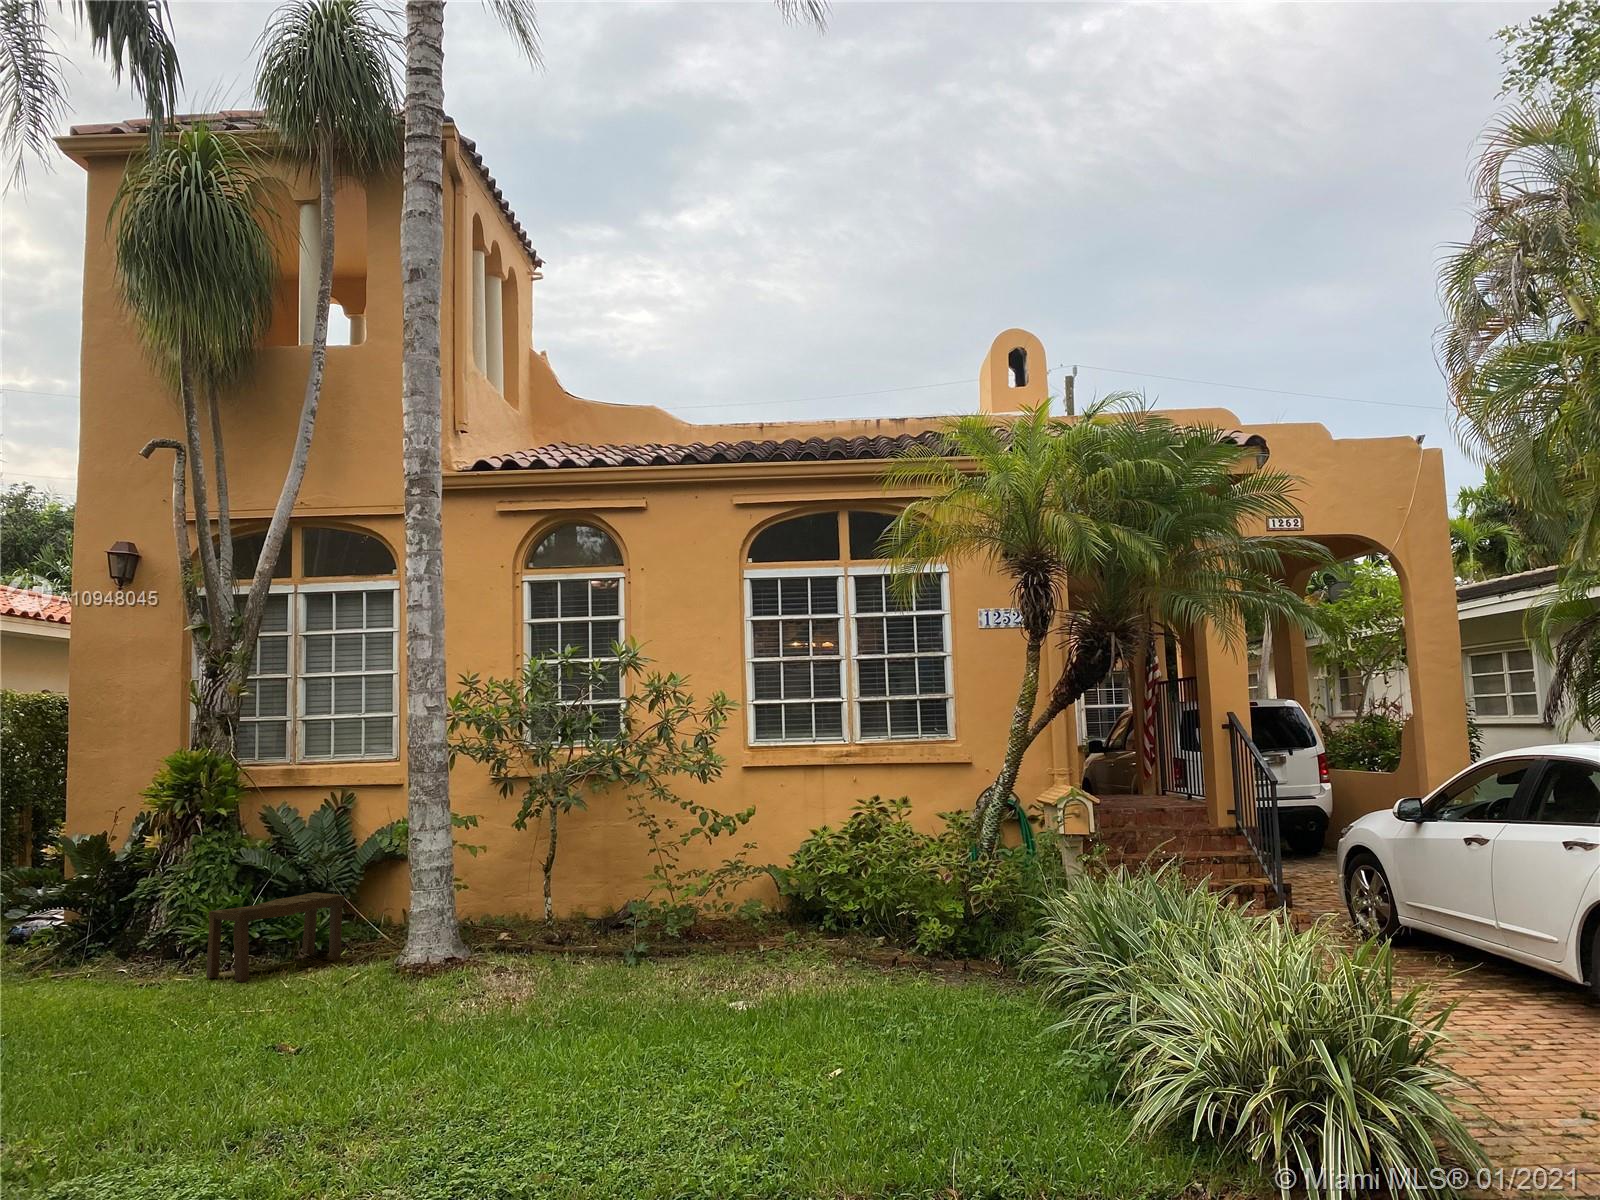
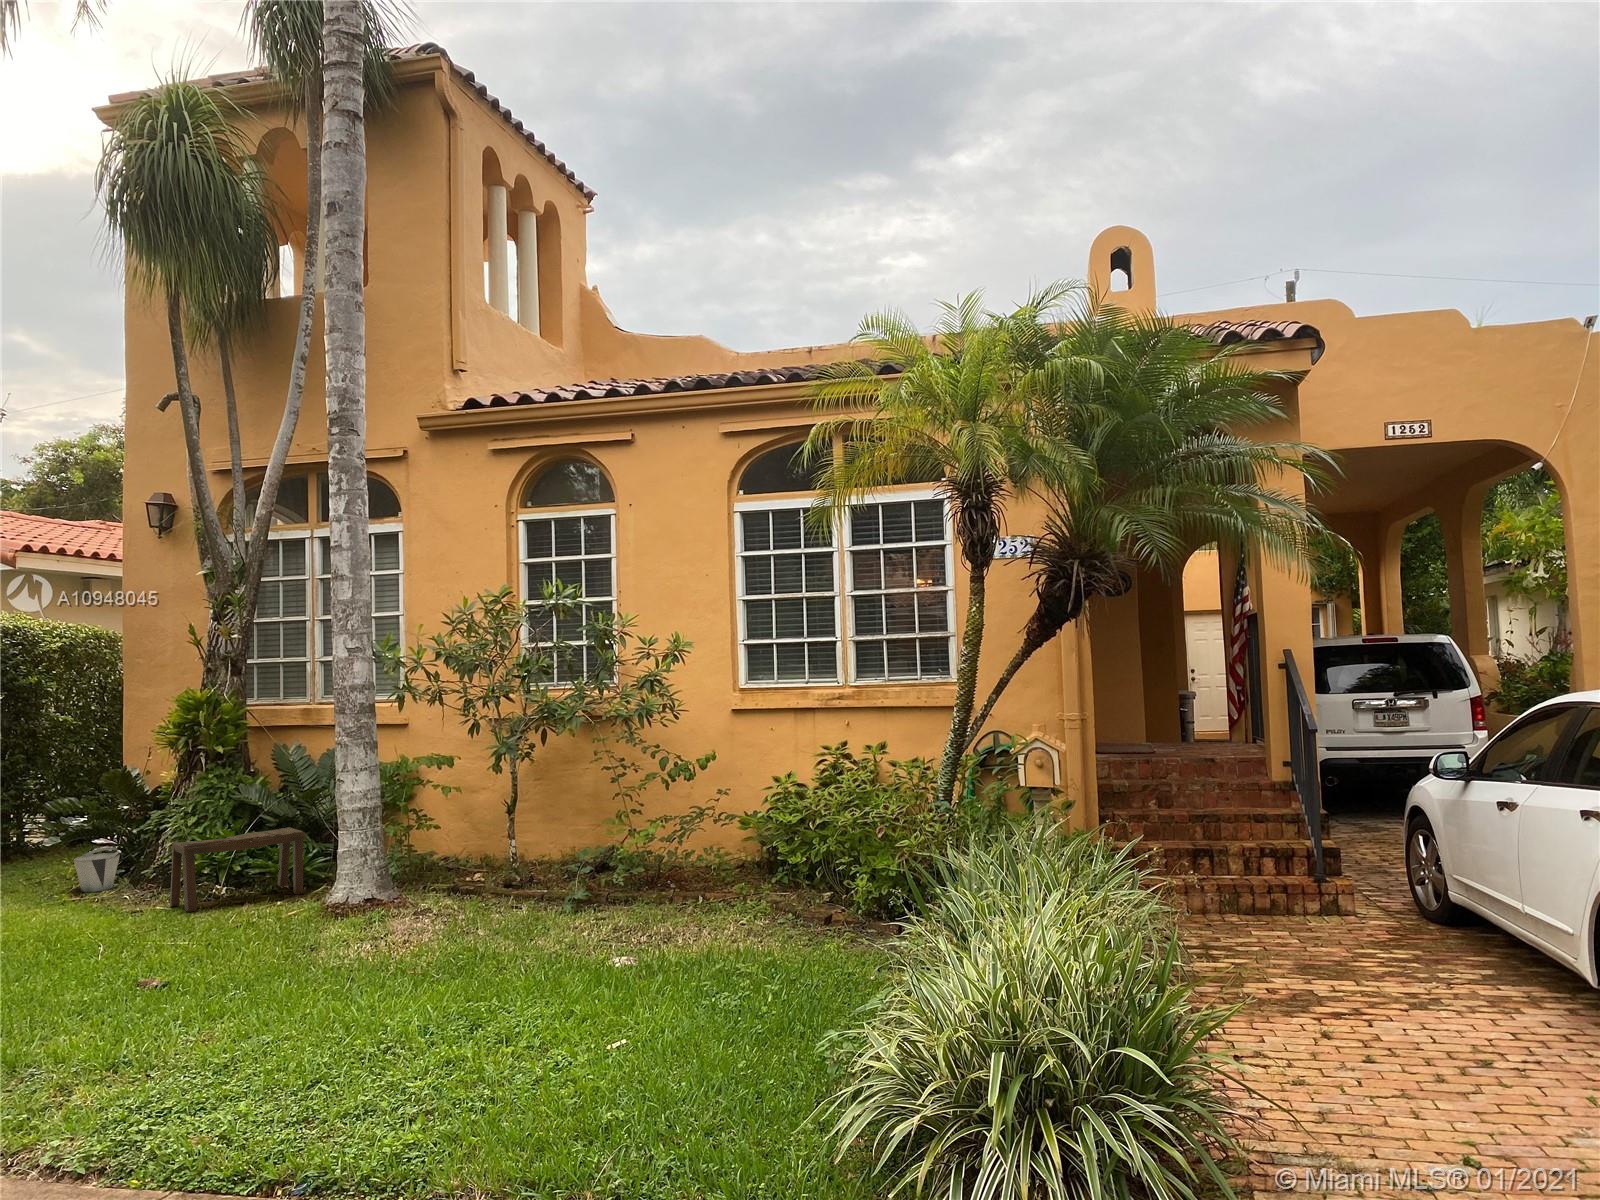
bucket: none [54,922,103,972] -> present [74,847,120,892]

